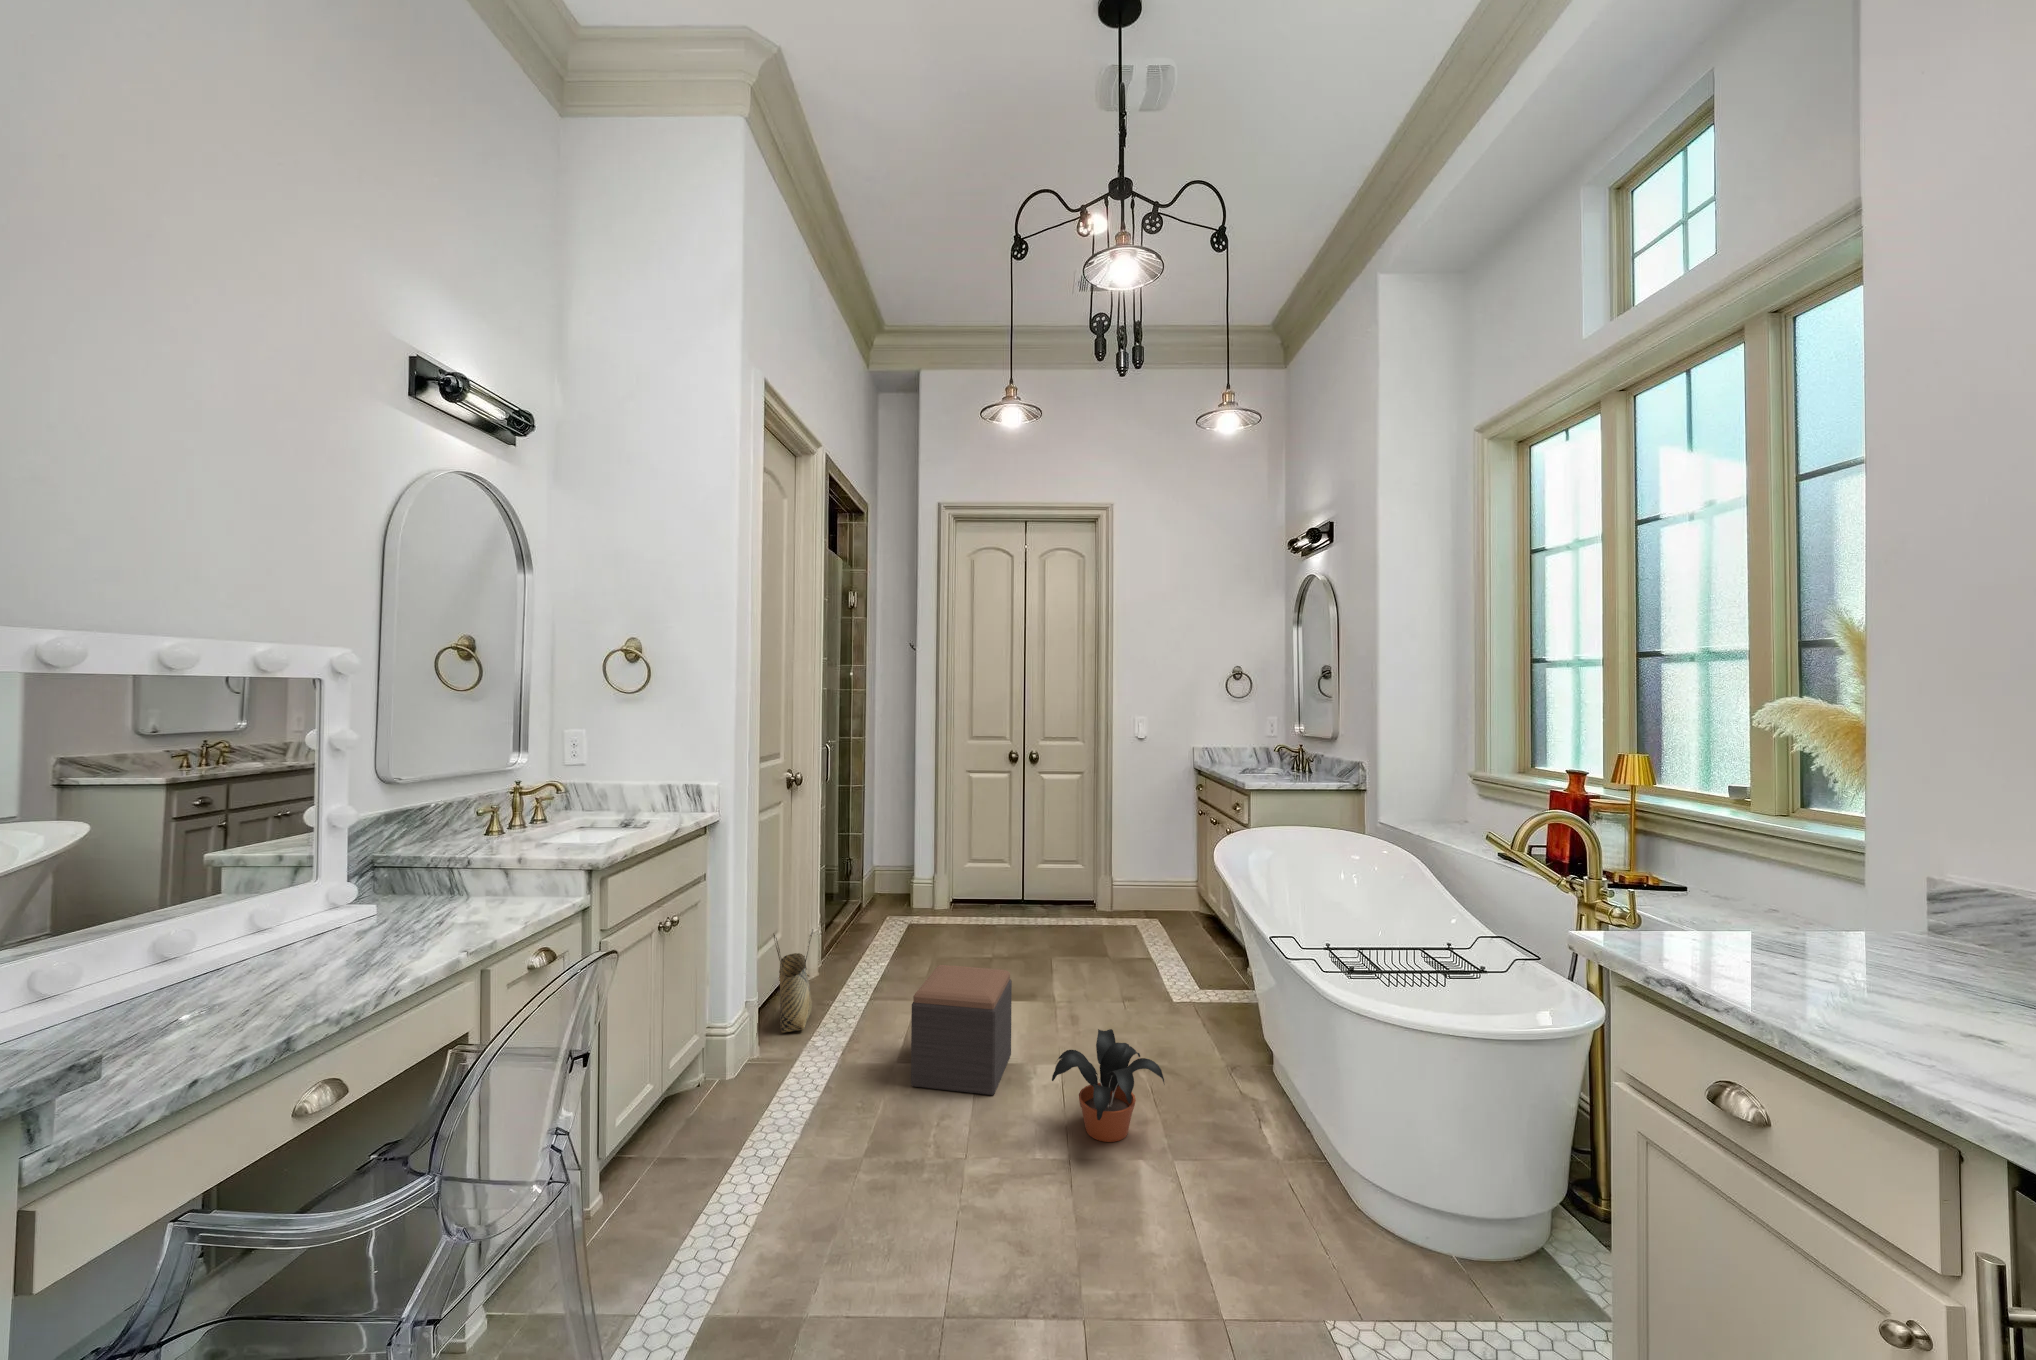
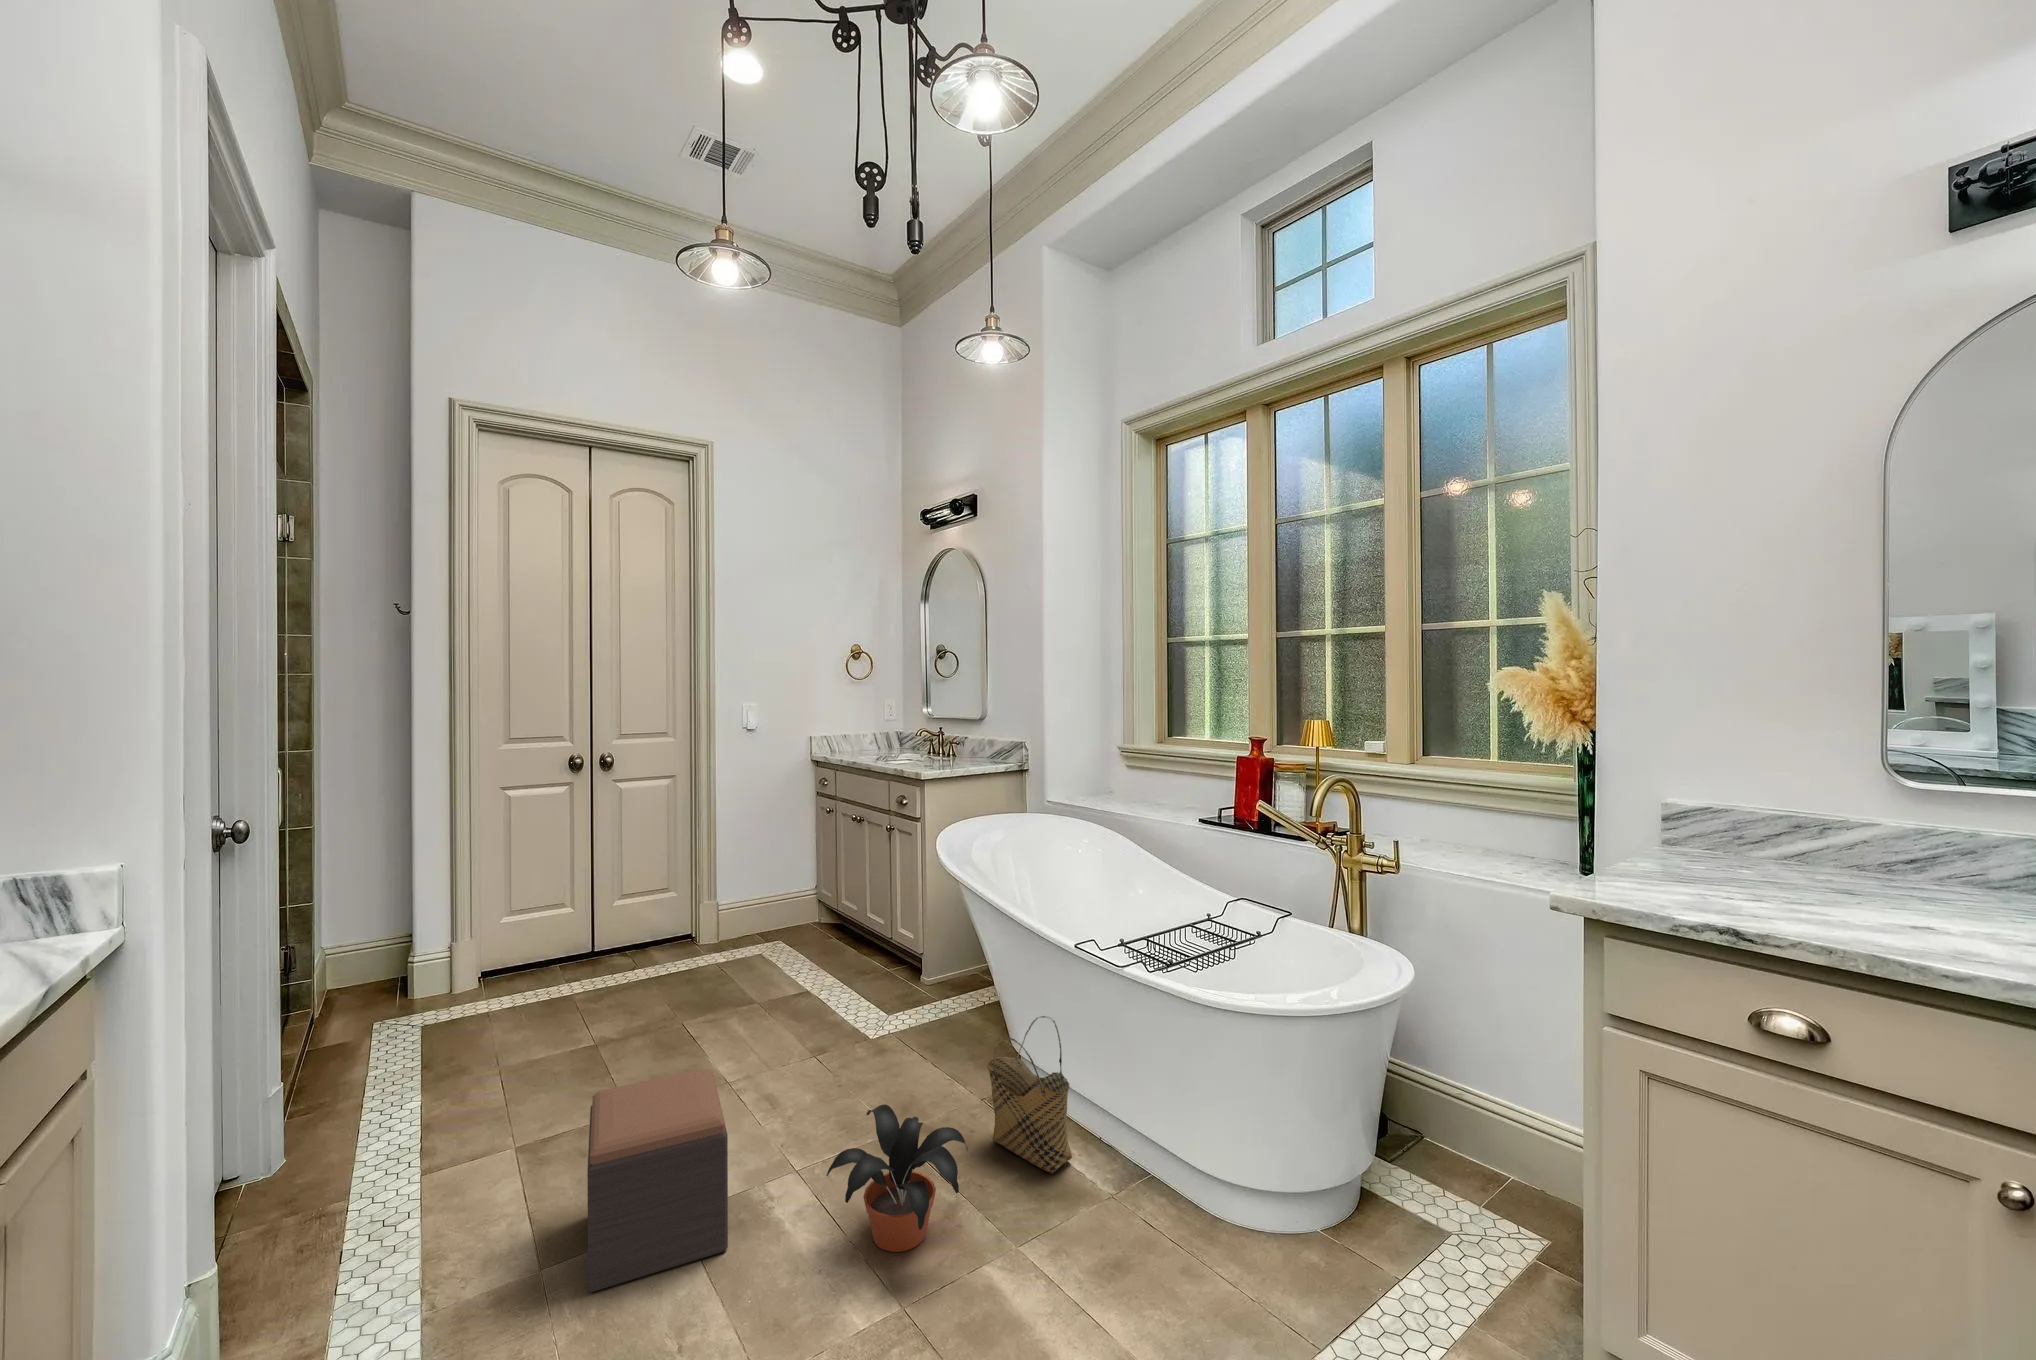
woven basket: present [773,929,813,1033] -> present [987,1016,1072,1173]

